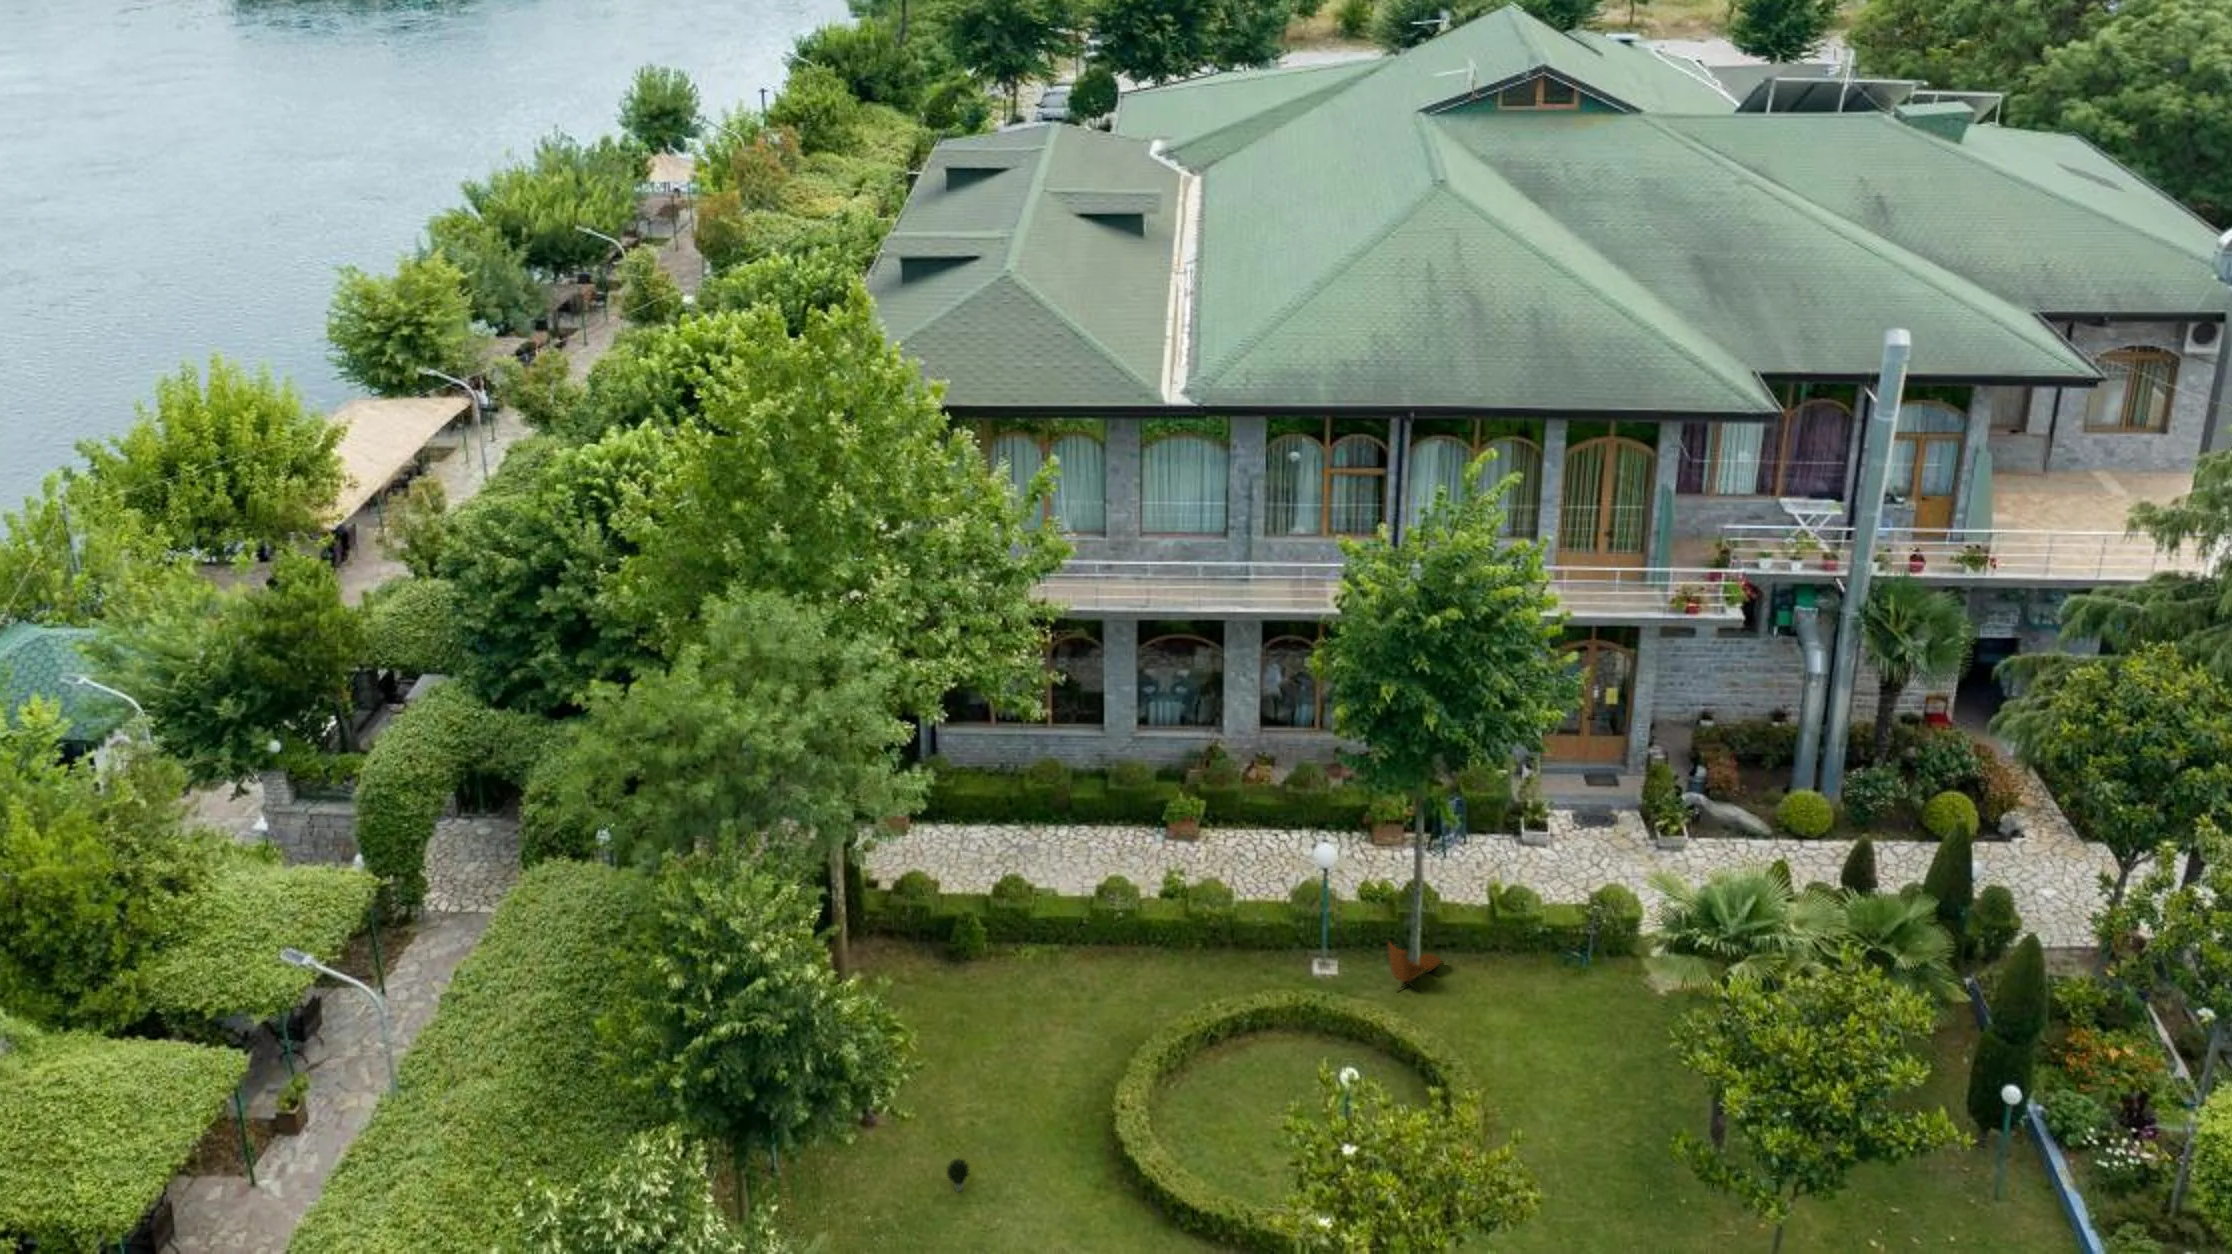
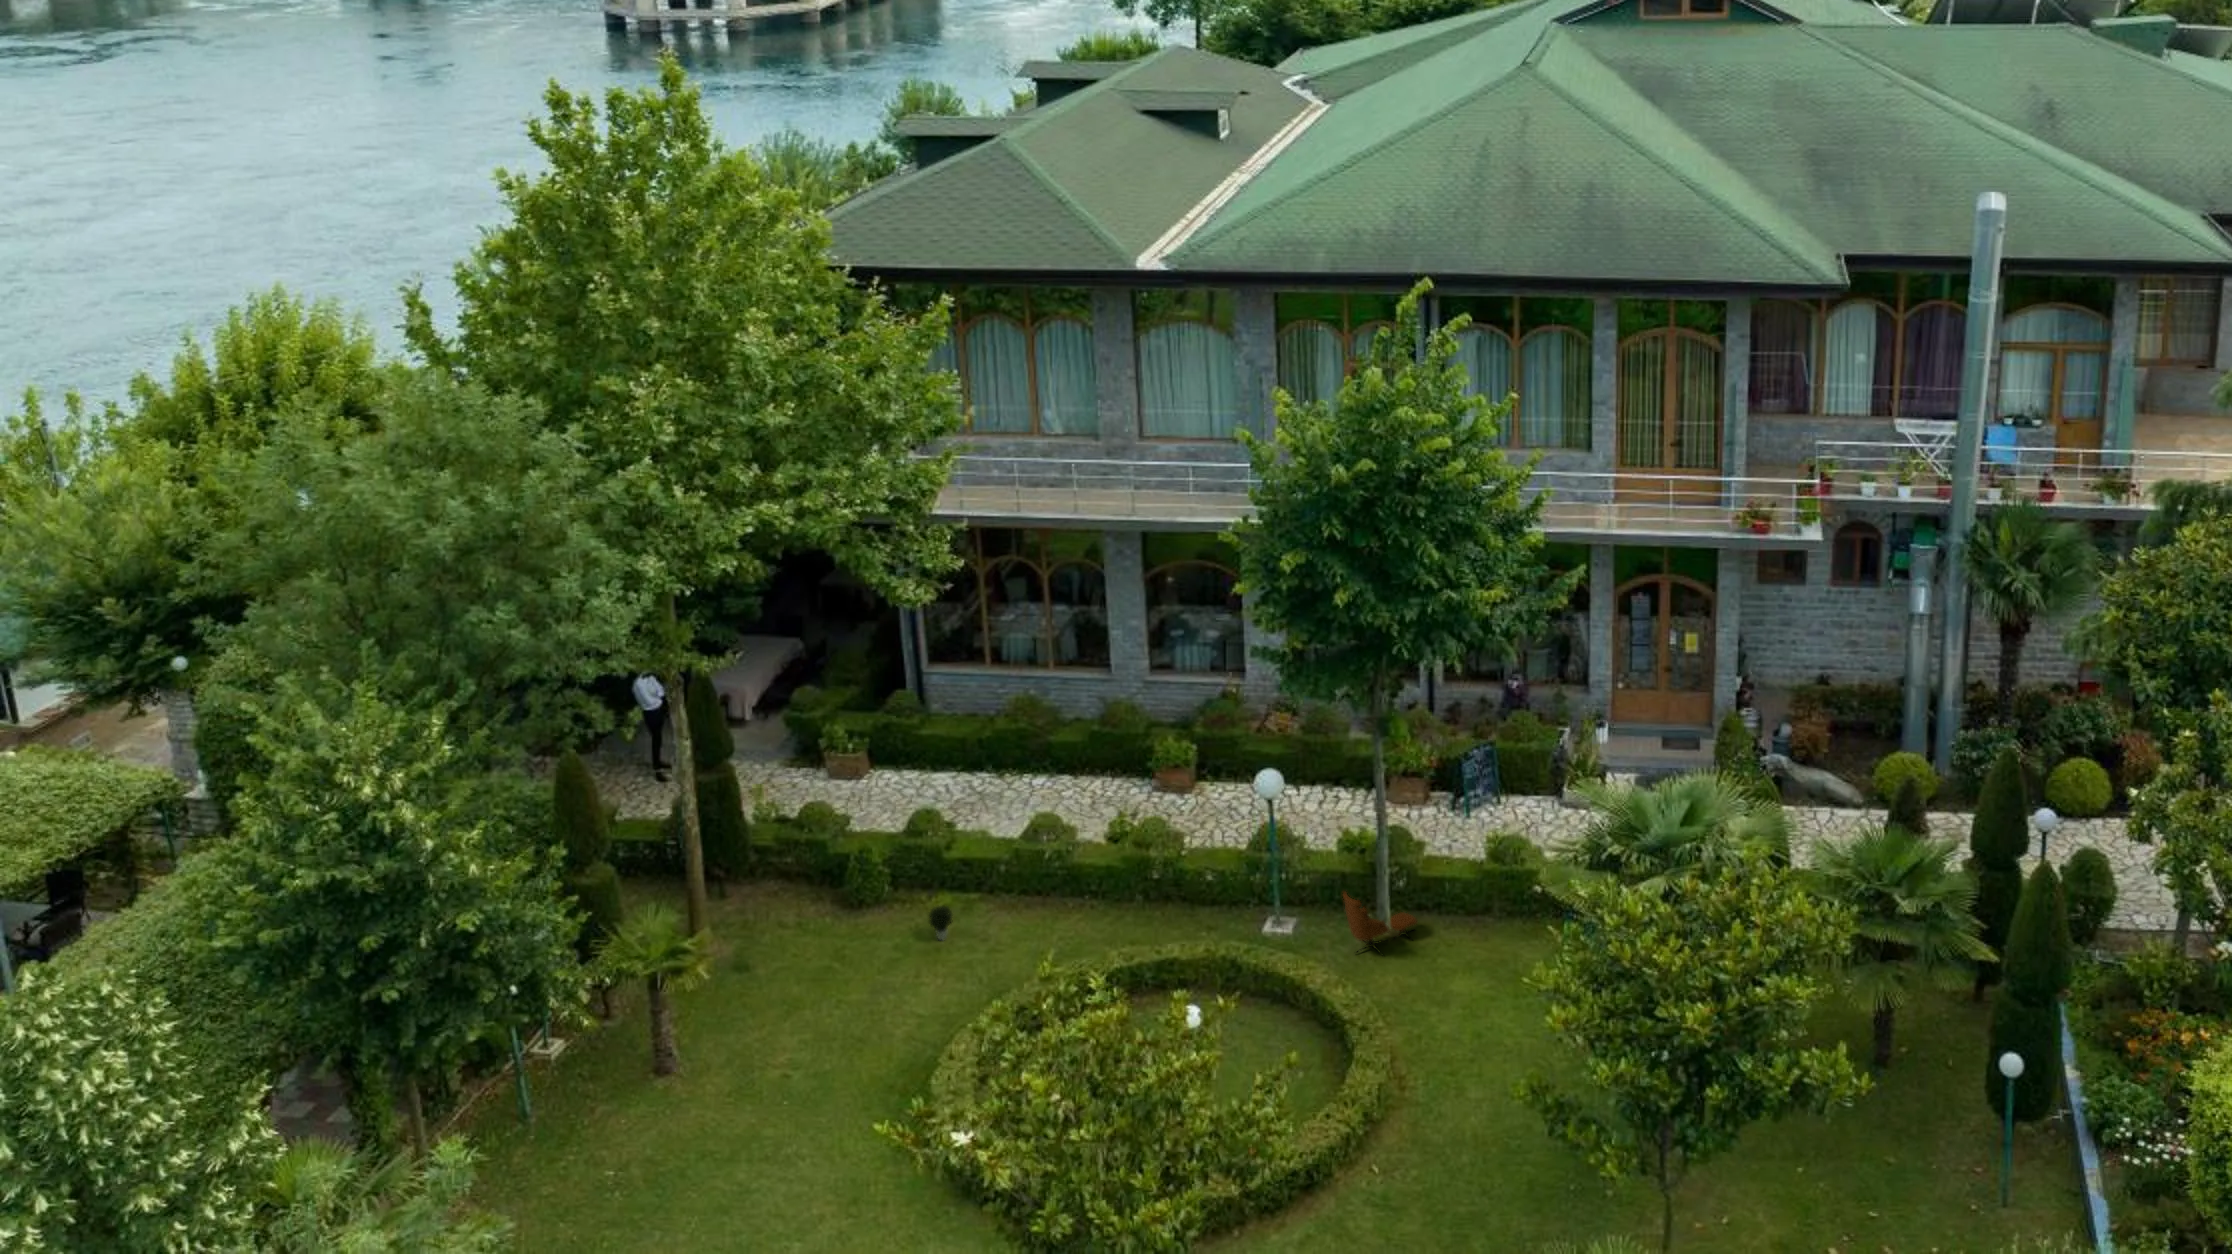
potted plant: present [947,1158,970,1192] -> present [929,906,953,941]

